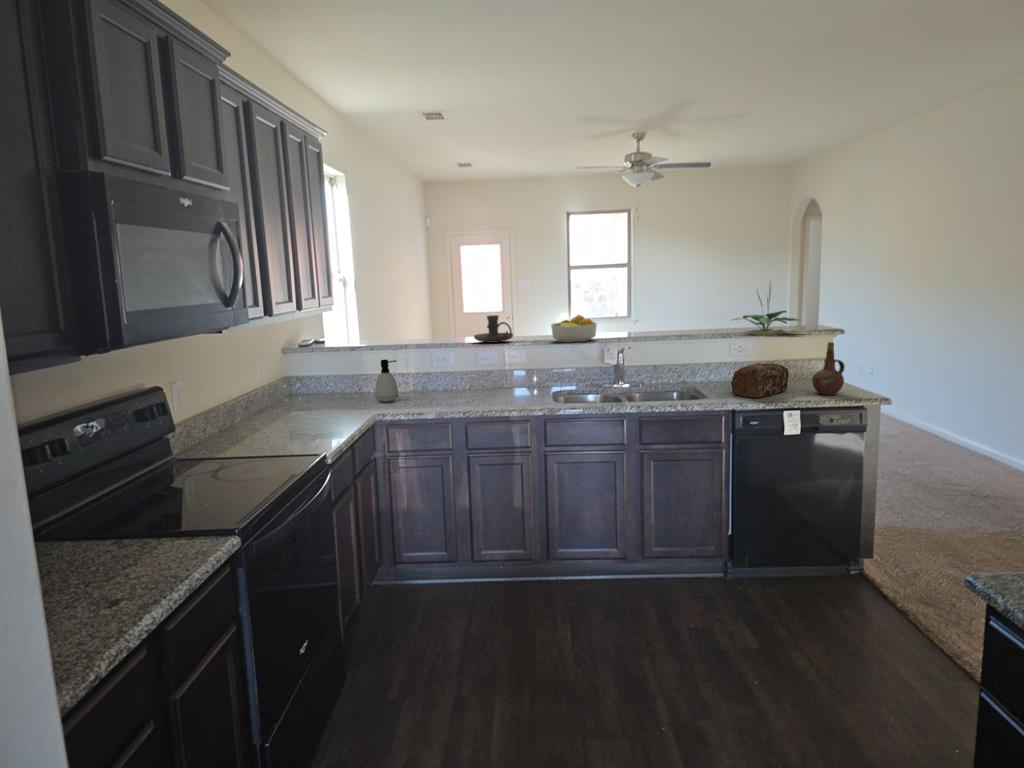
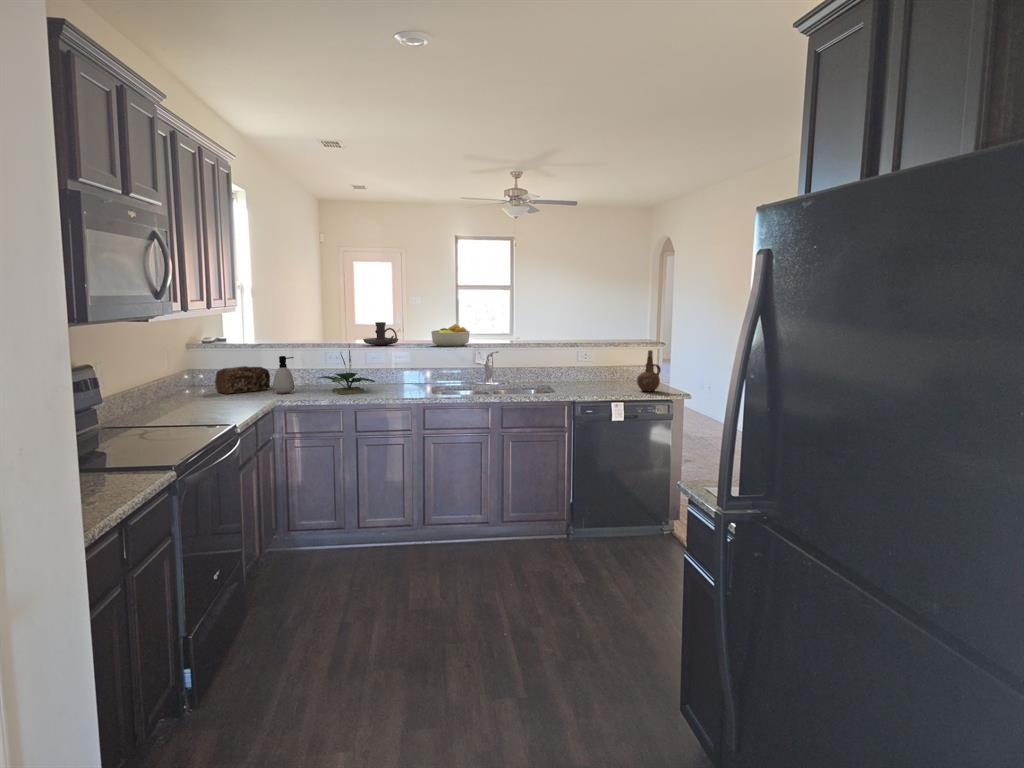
potted plant: present [733,288,797,335] -> present [318,346,375,394]
bread loaf: present [731,363,789,399] -> present [215,366,270,394]

